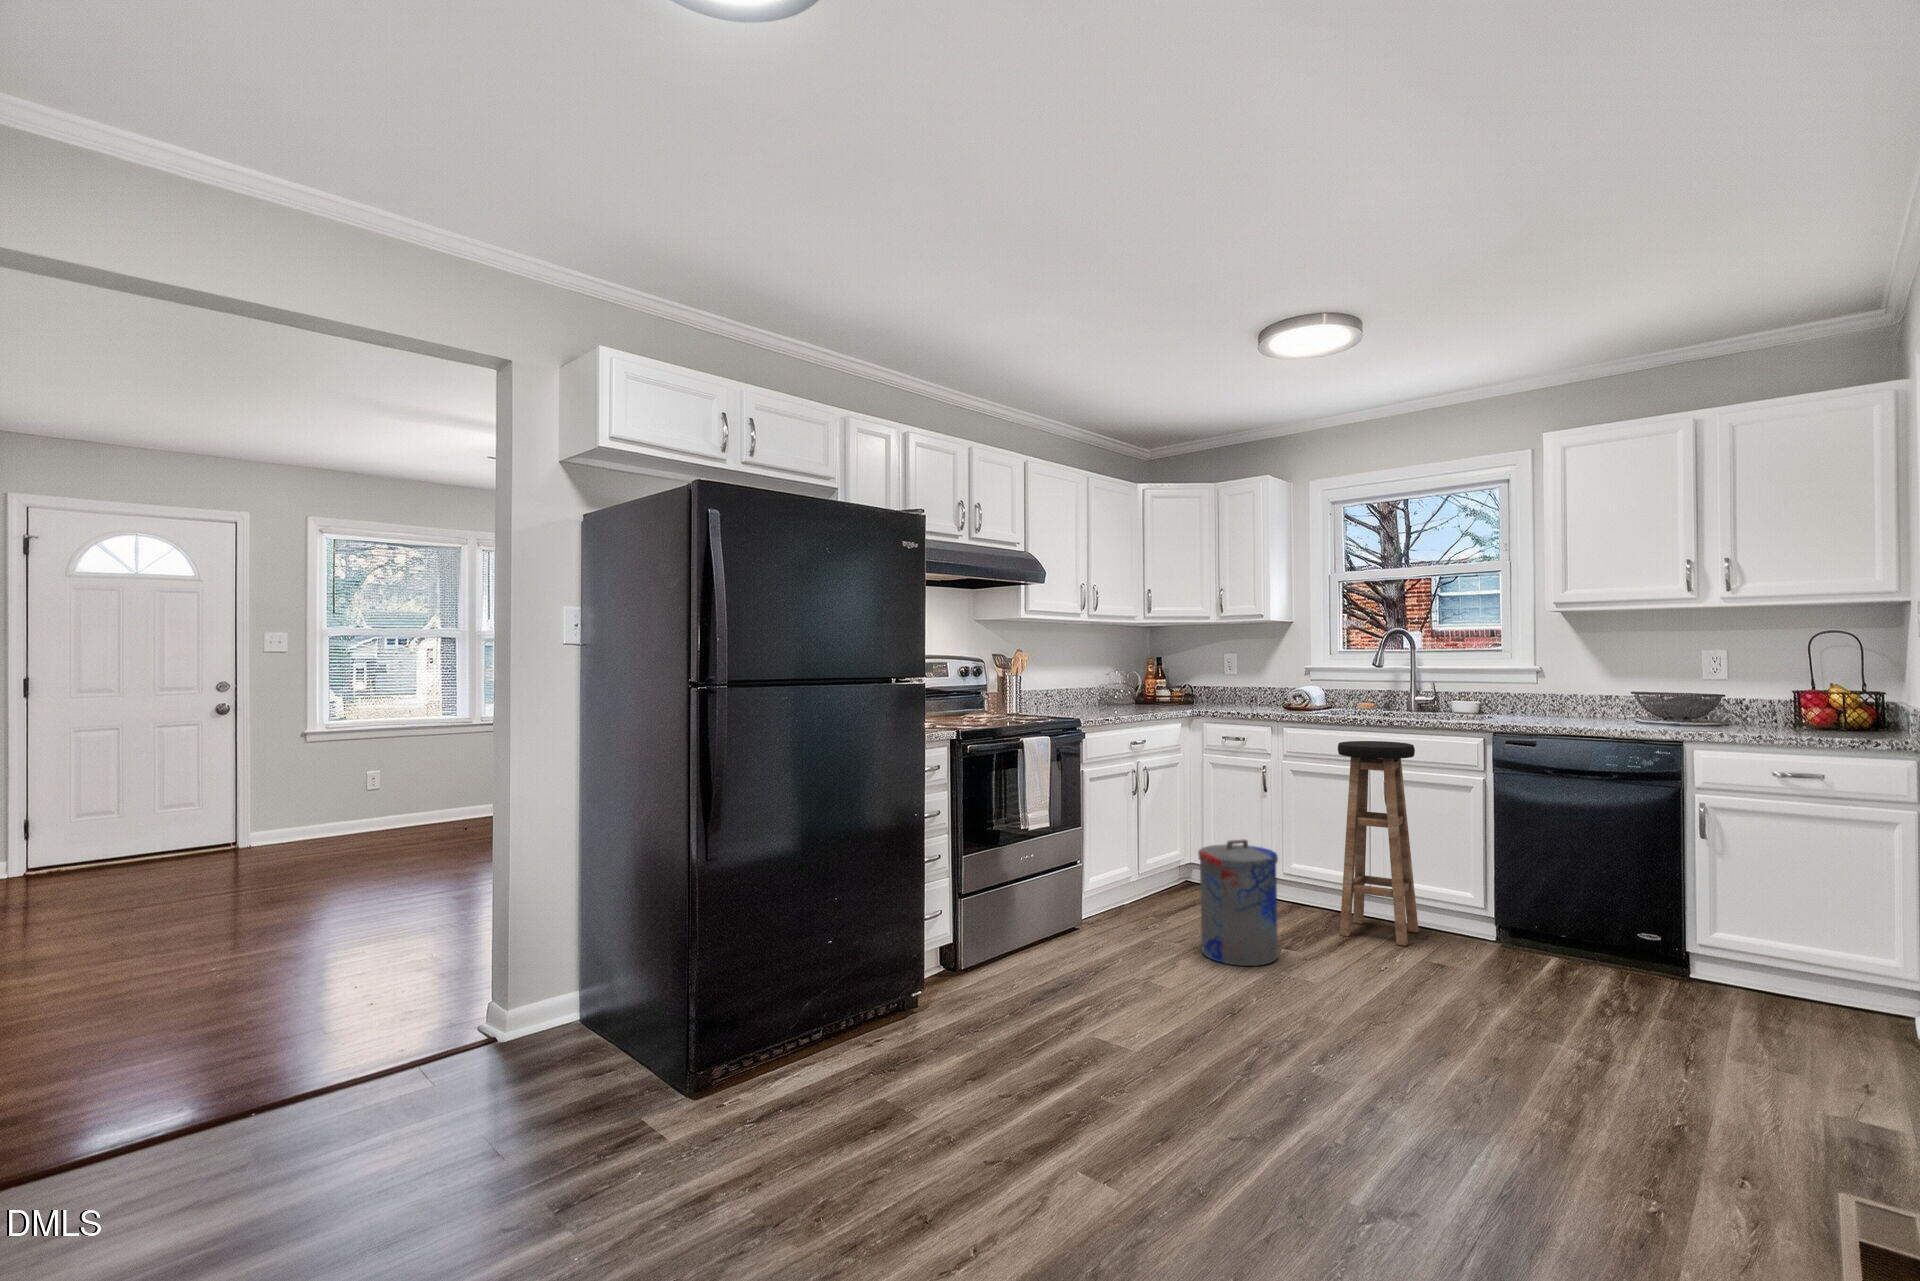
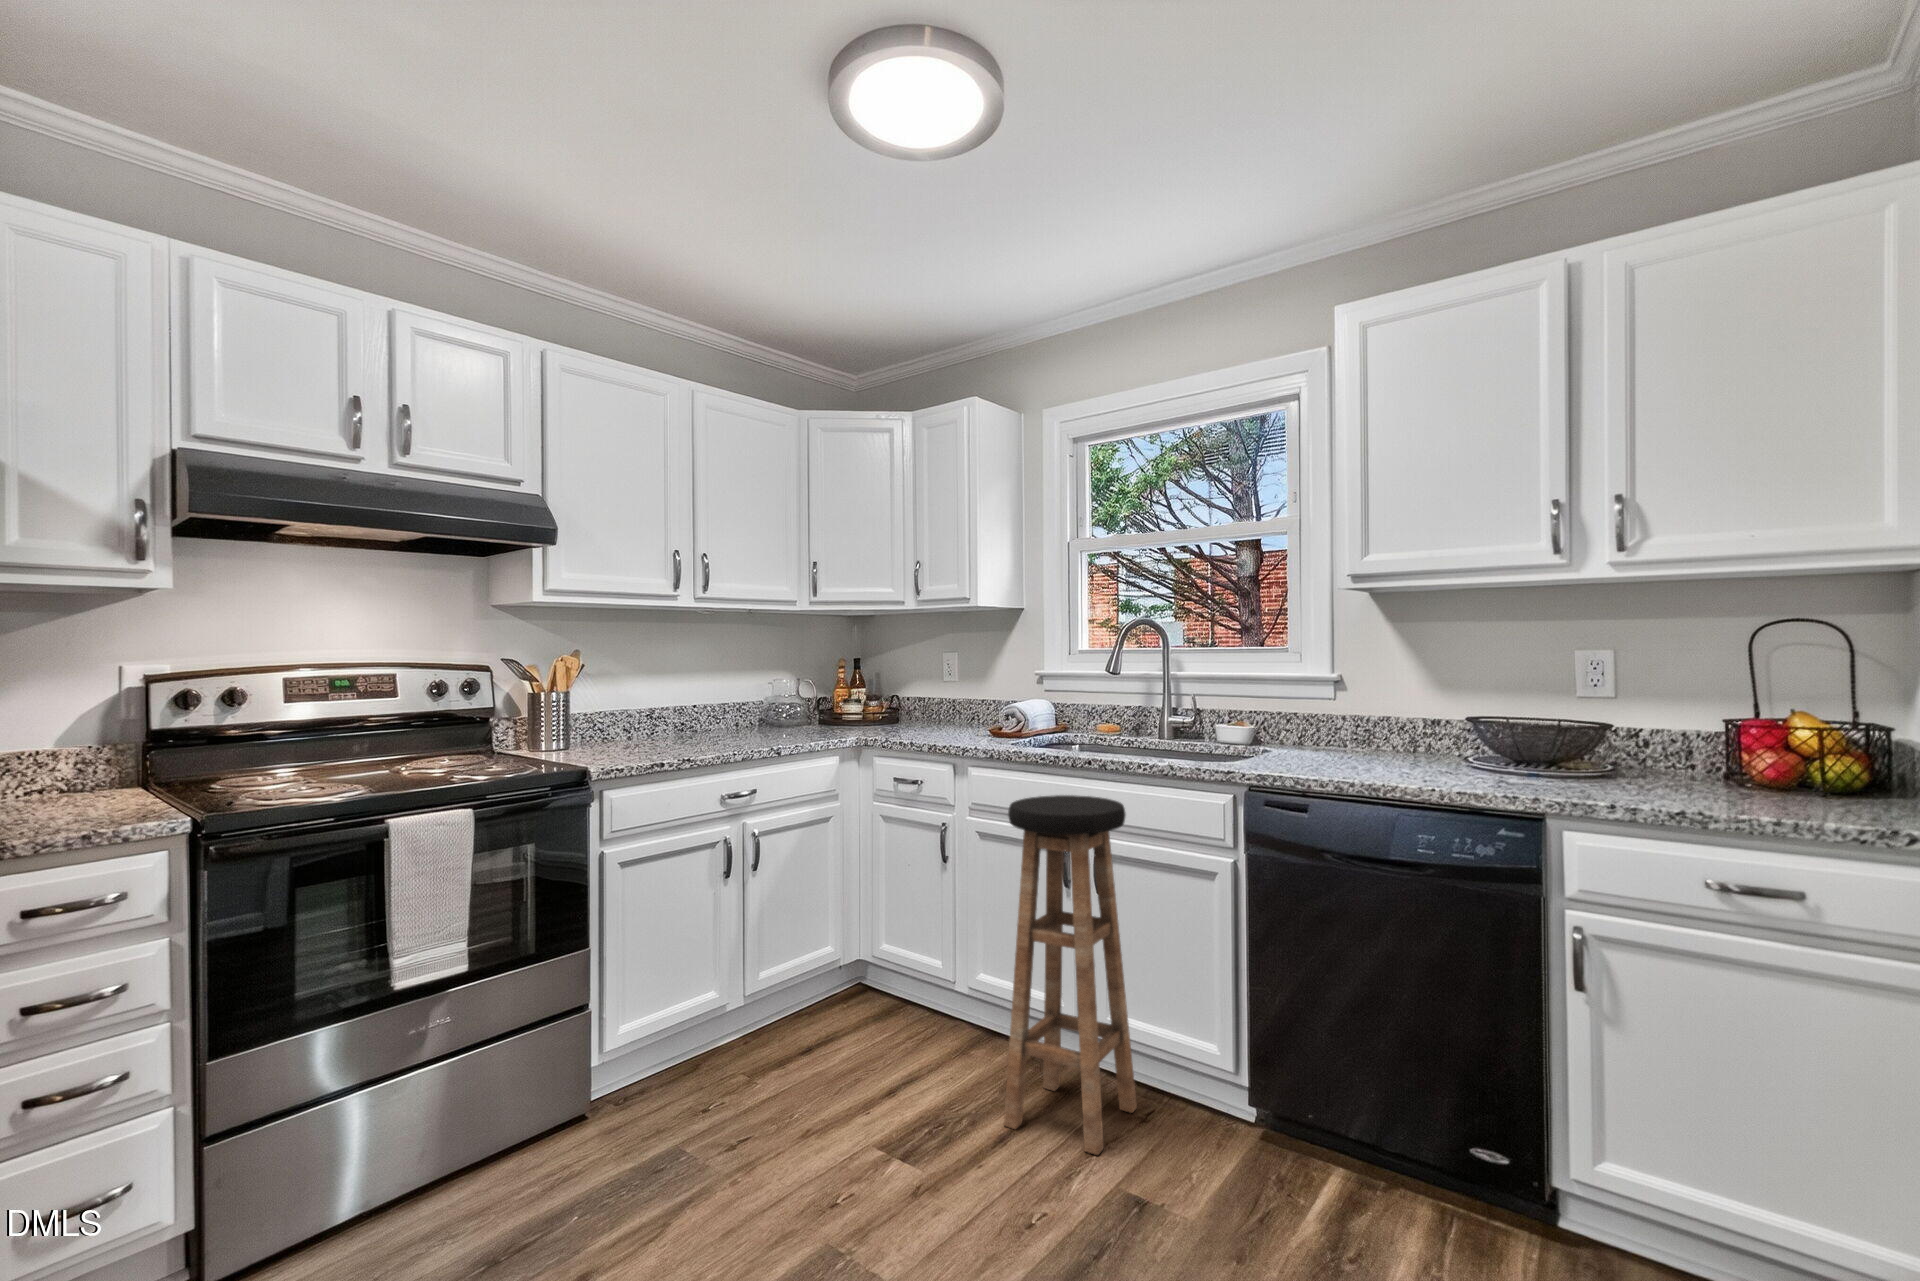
trash can: present [1198,839,1278,966] -> none [721,988,860,1239]

